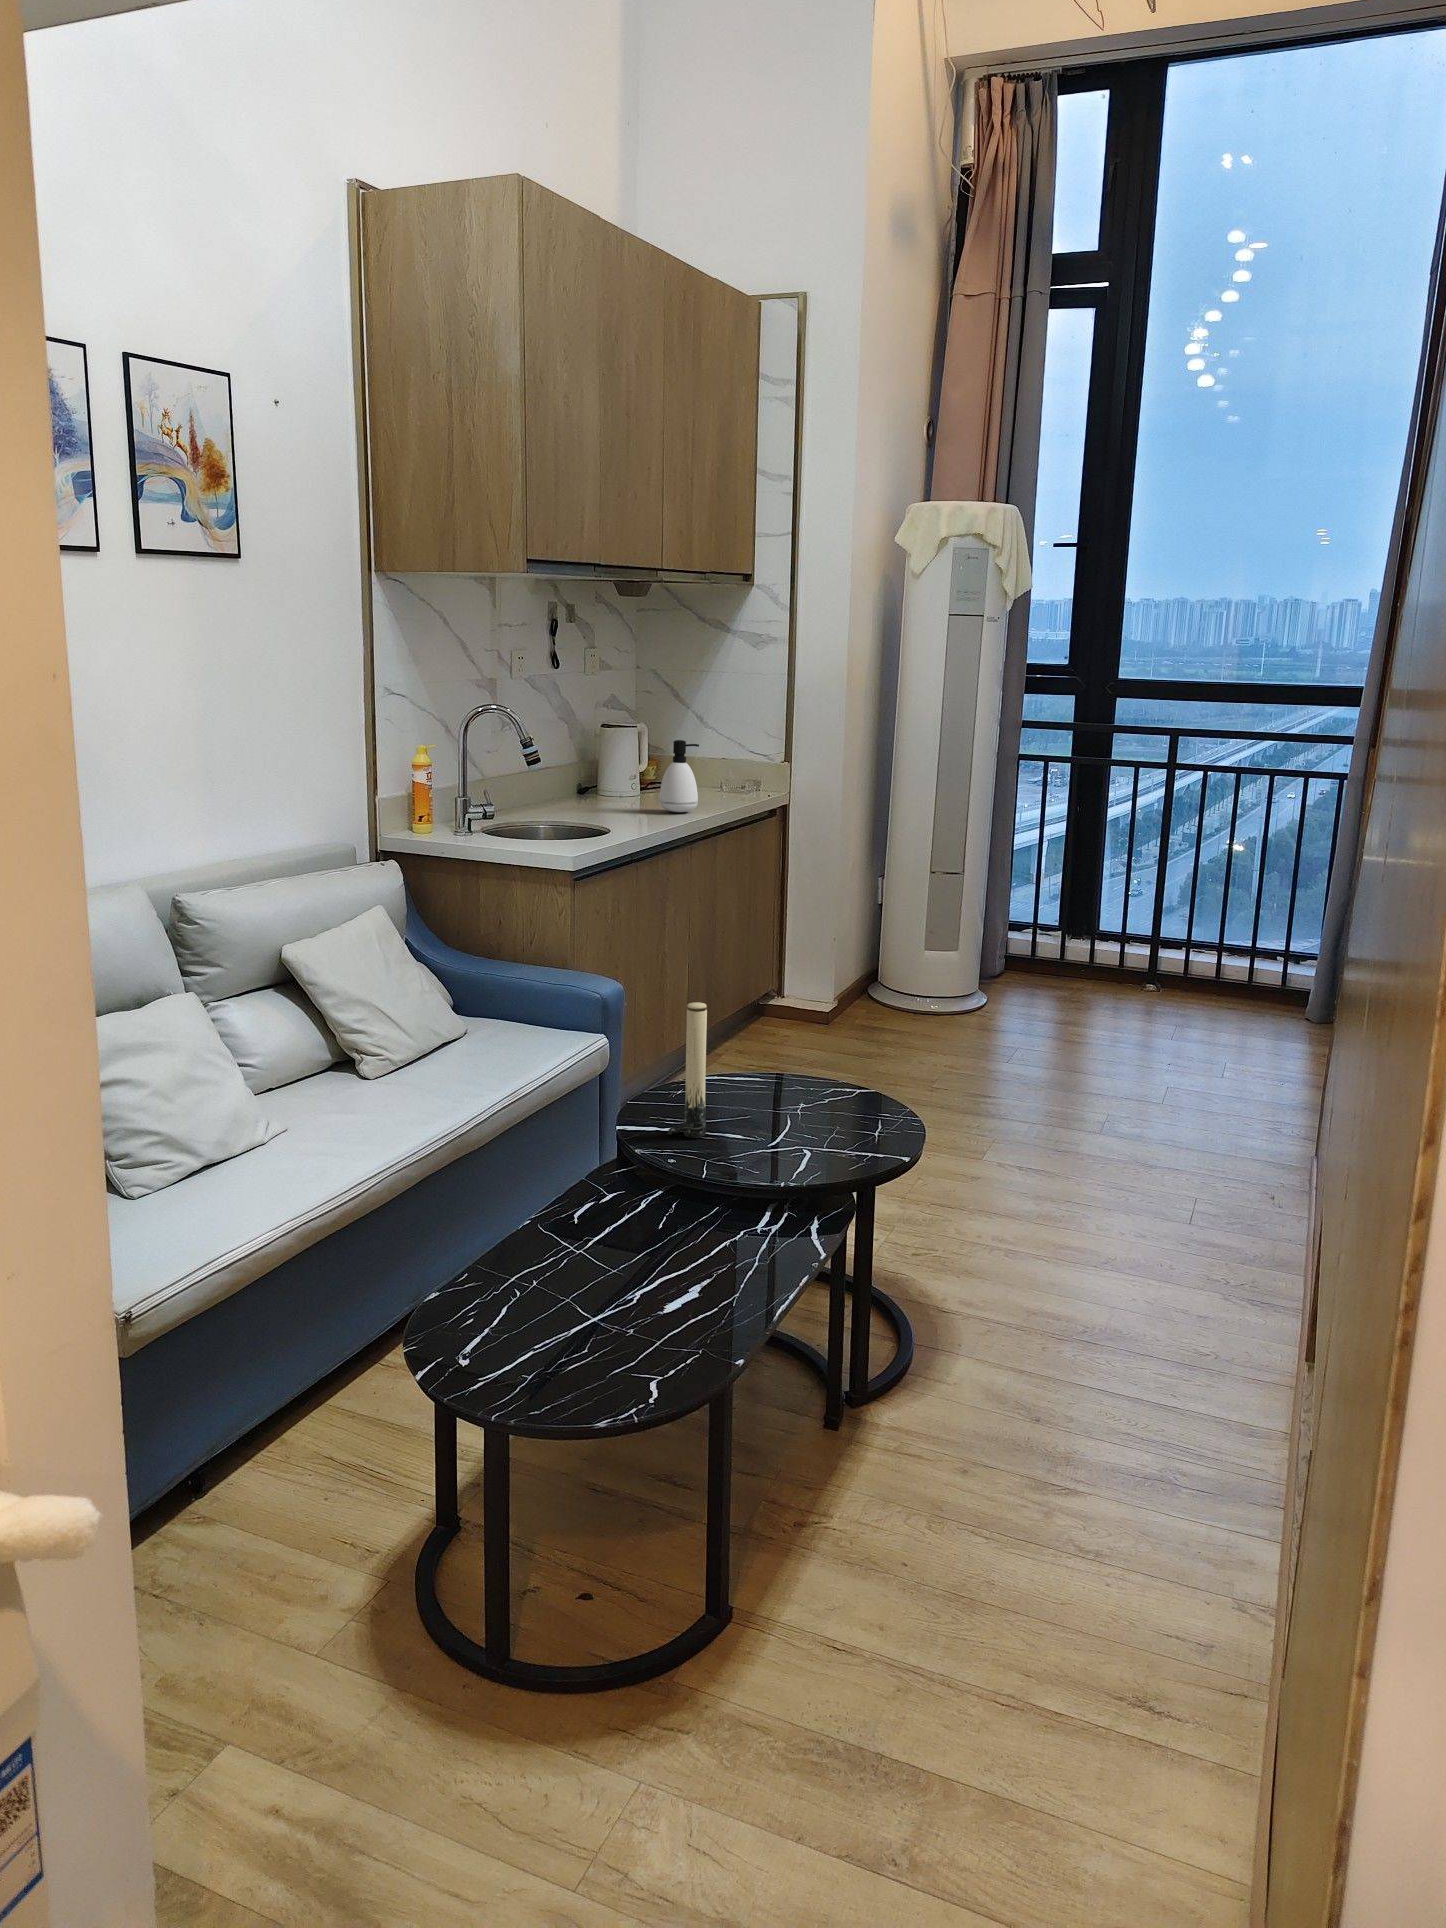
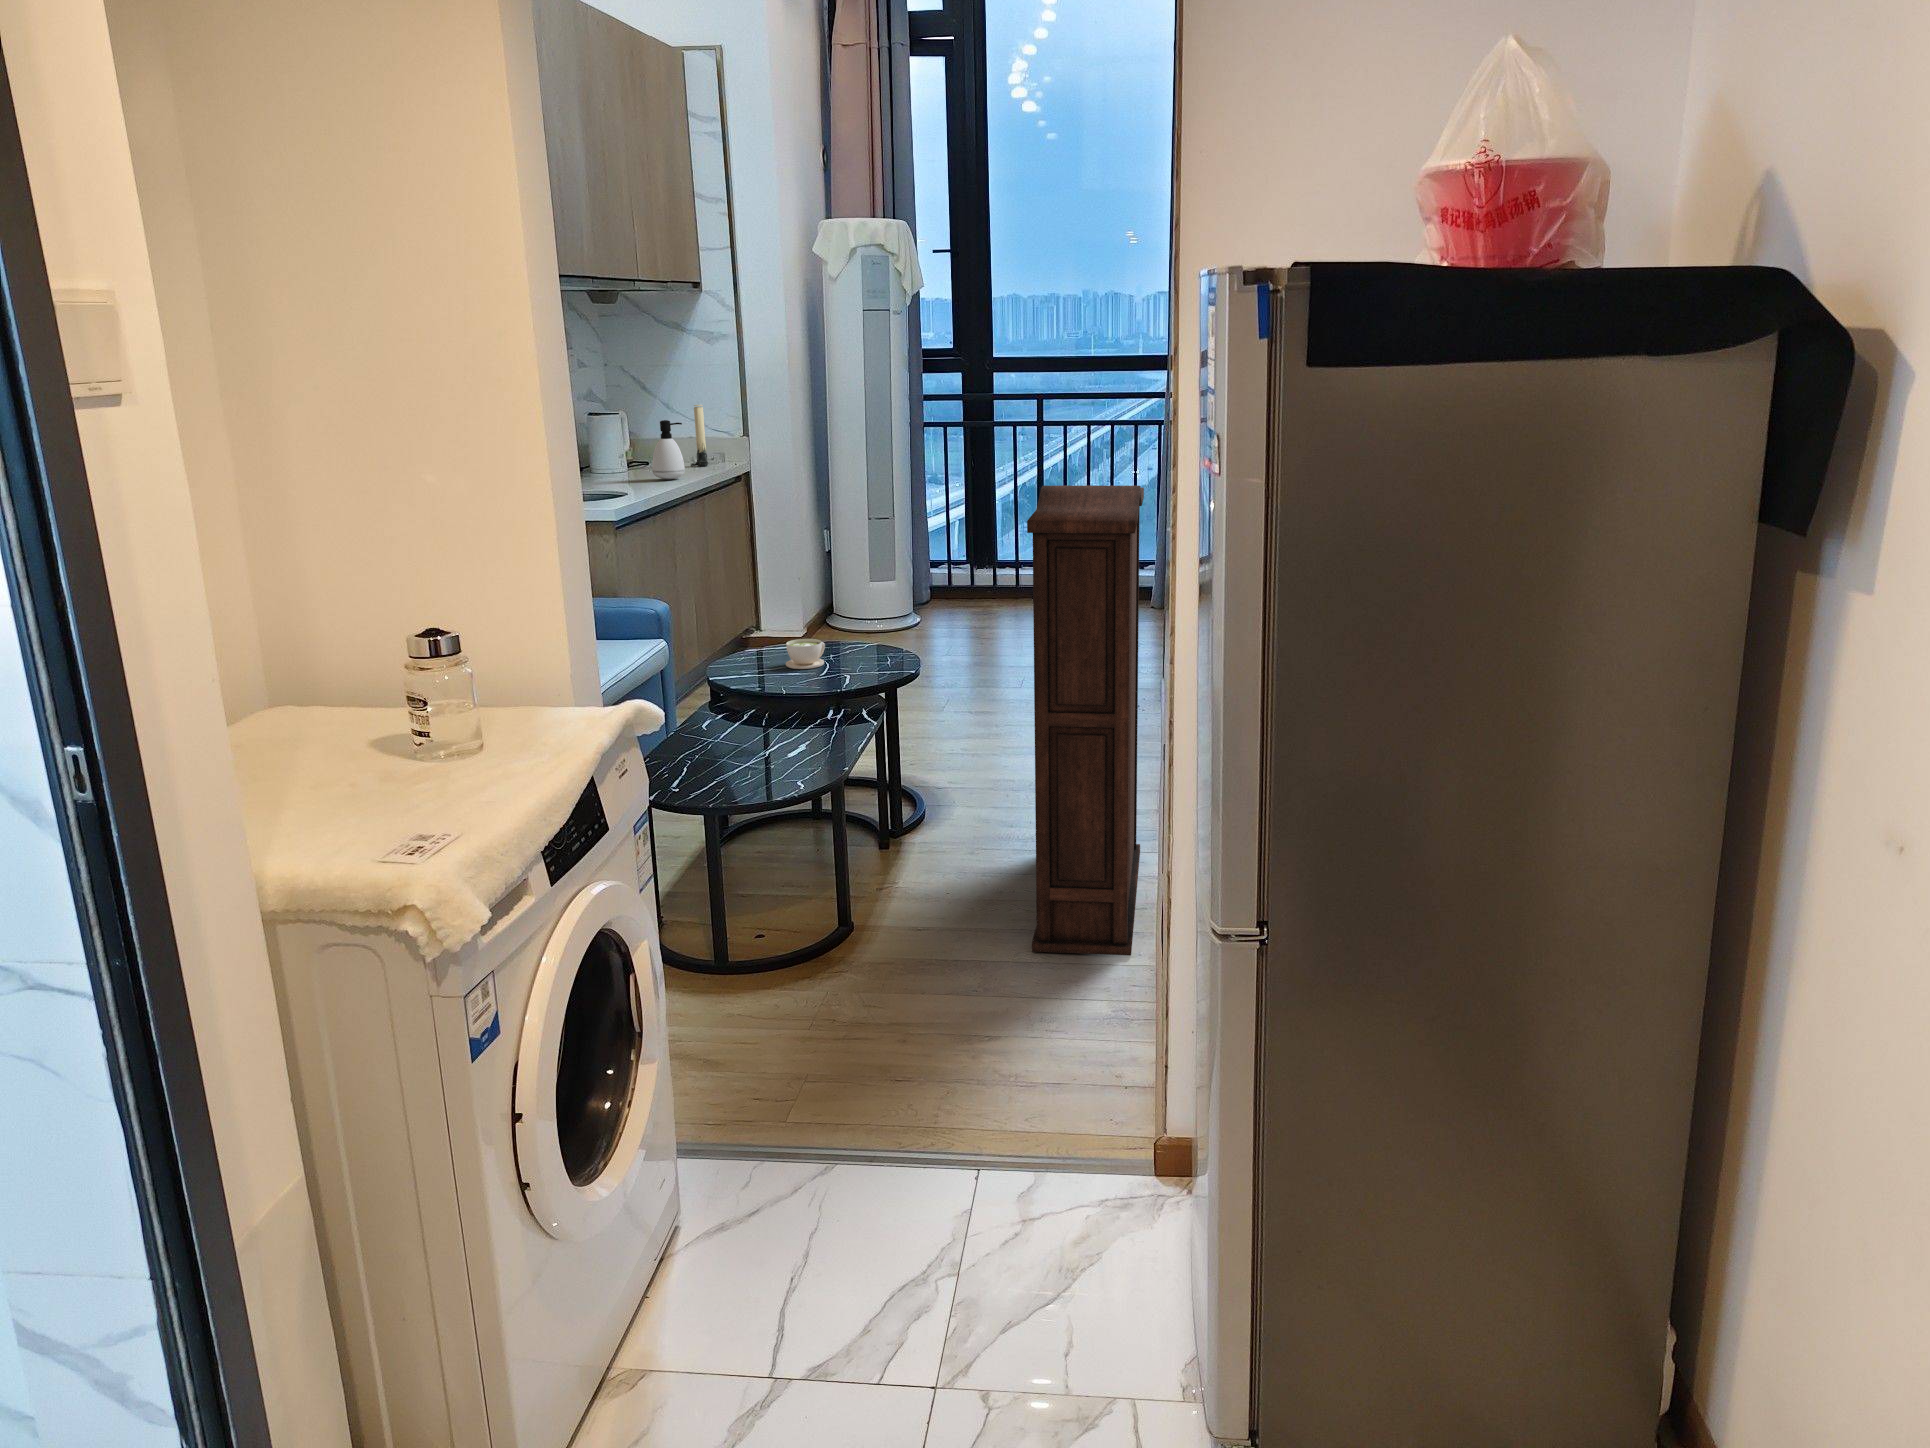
bookshelf: none [1021,914,1322,1846] -> present [1027,485,1144,956]
candle: present [668,1002,707,1138] -> present [691,405,708,467]
coffee cup: none [733,1077,793,1126] -> present [786,639,825,669]

